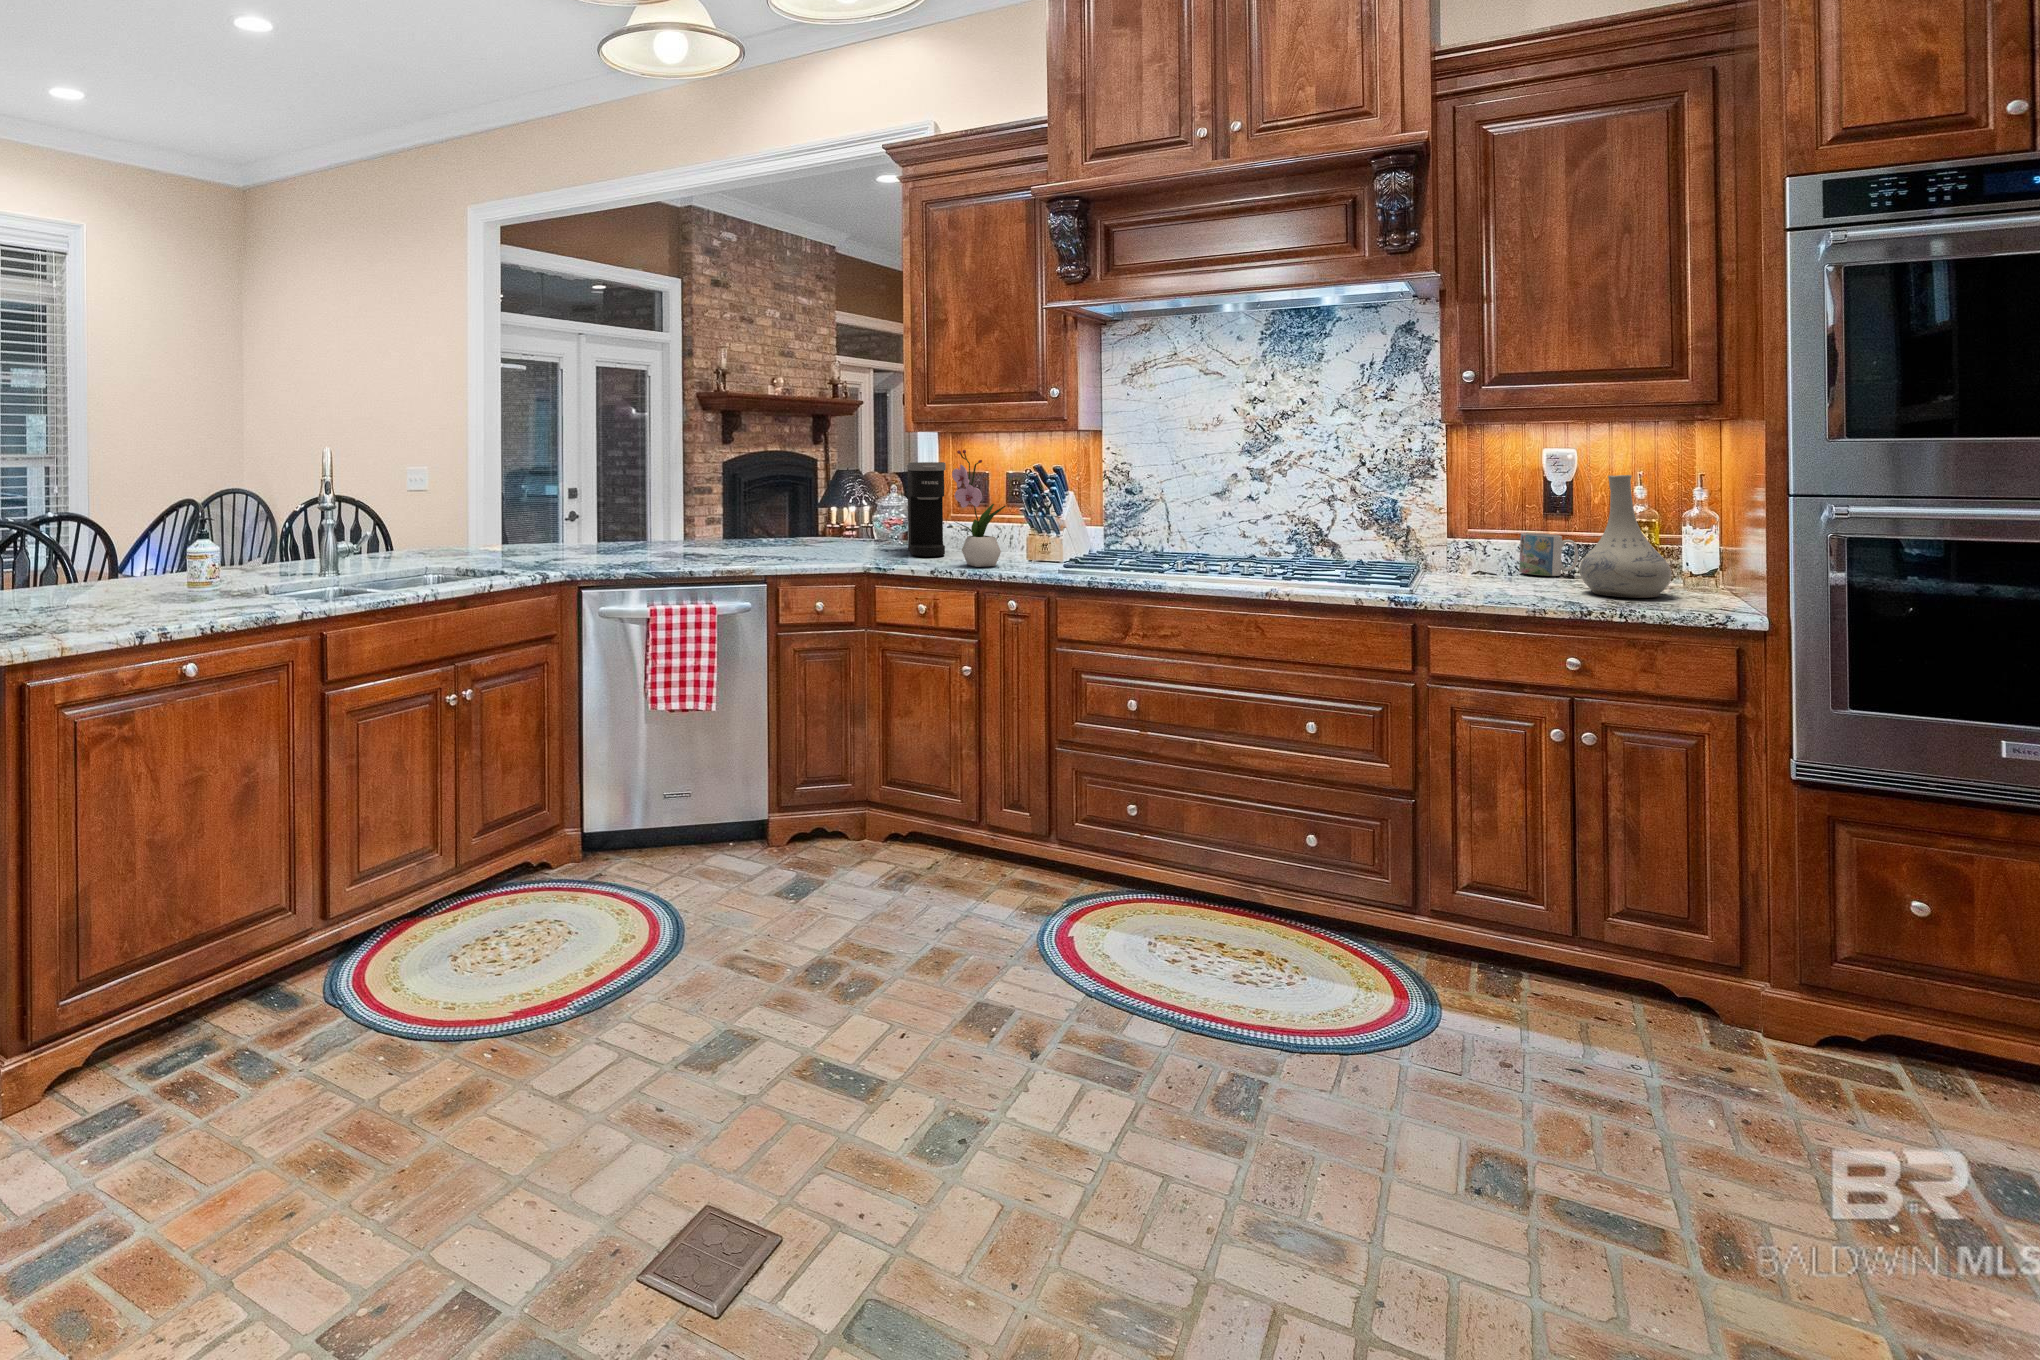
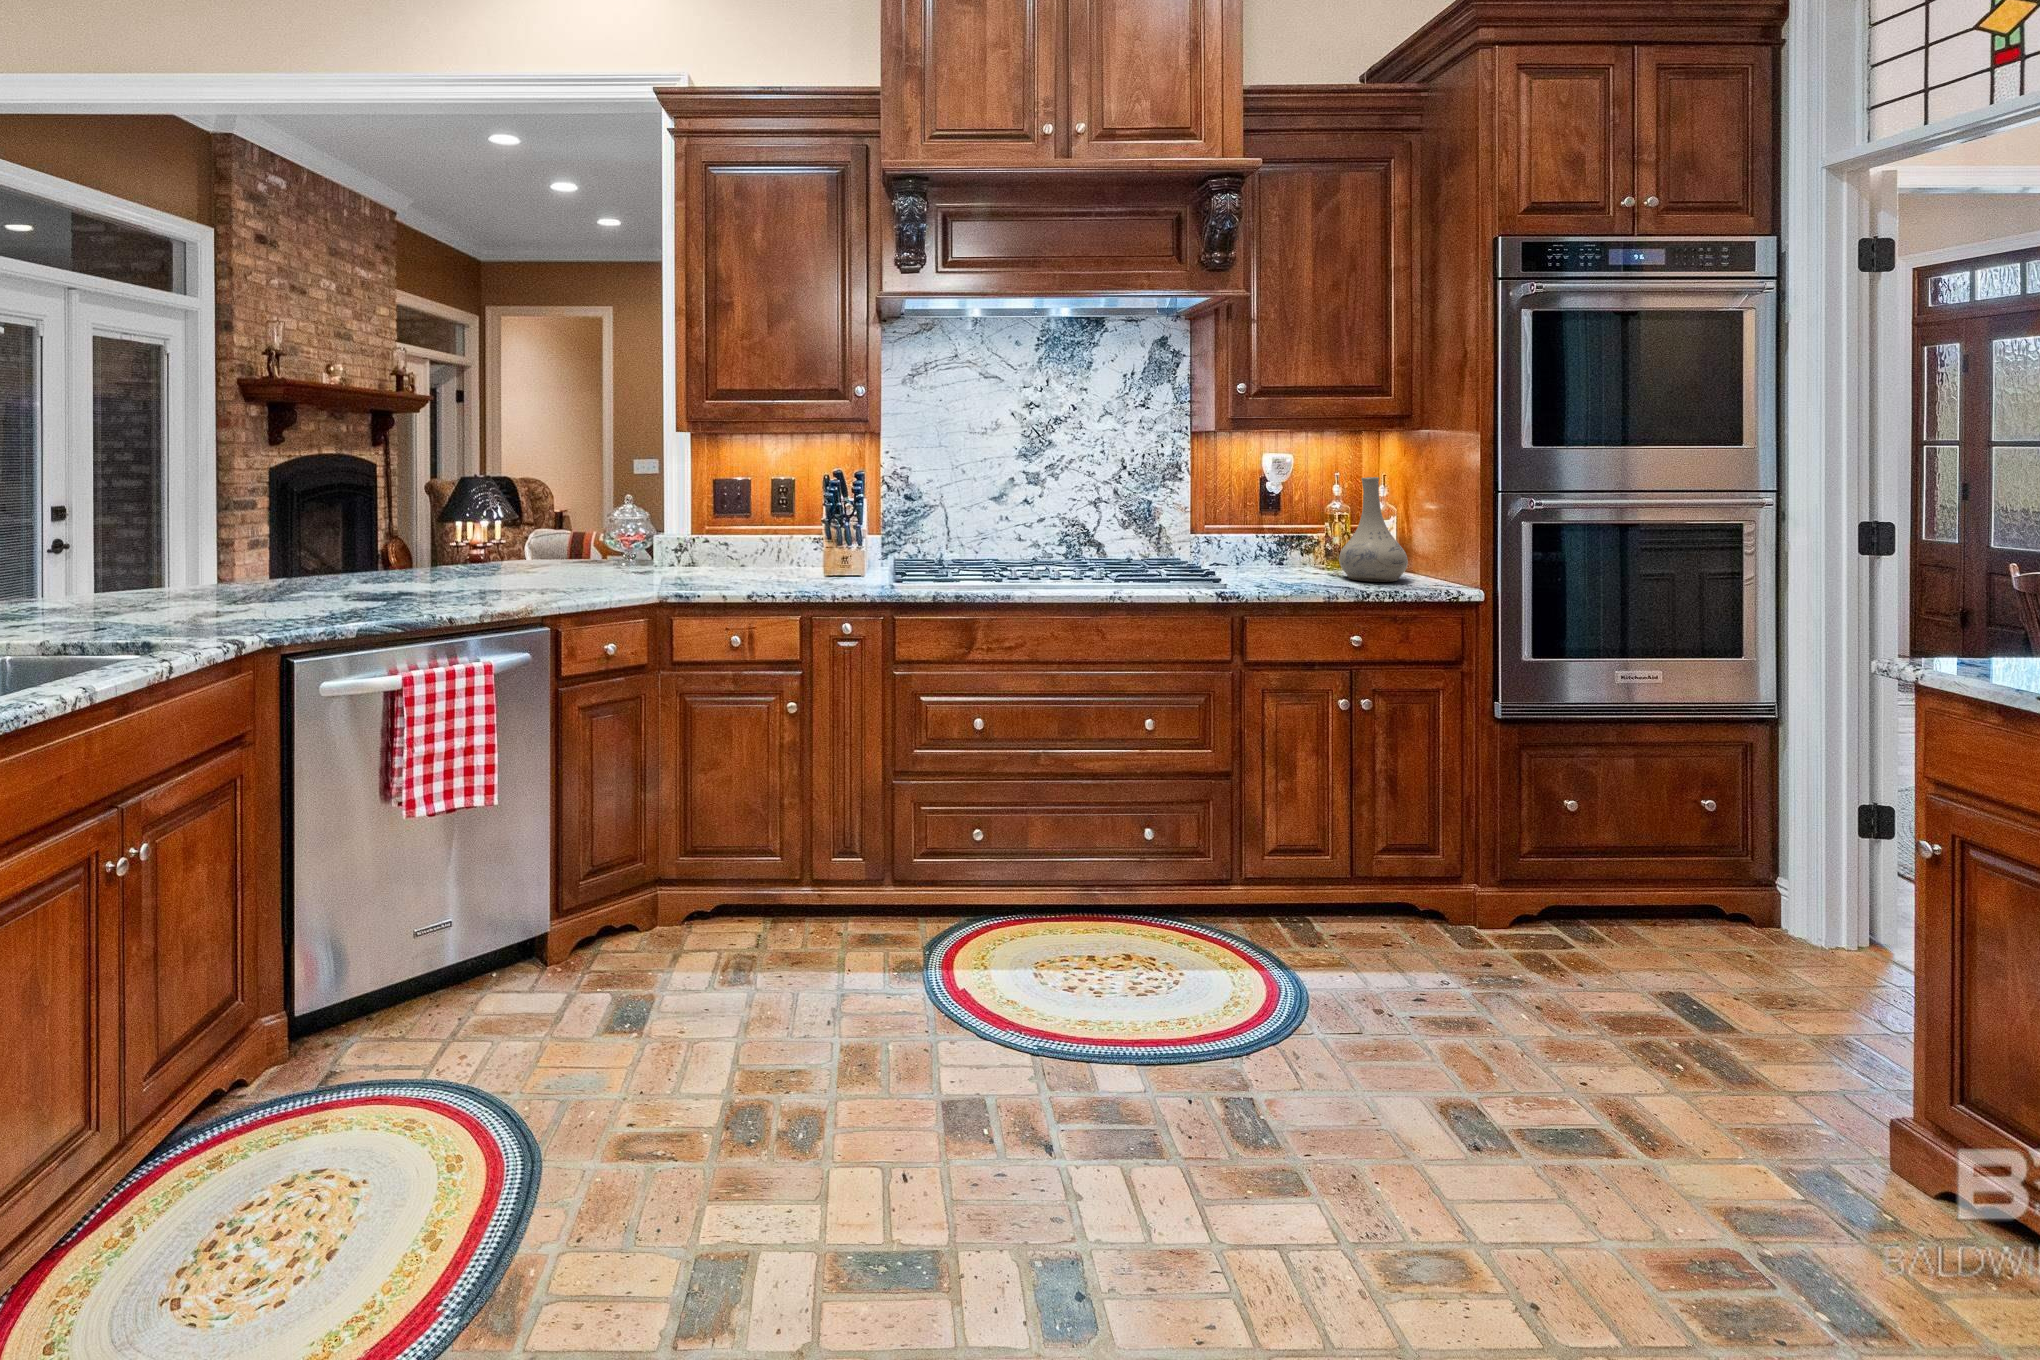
flower arrangement: present [952,450,1006,567] -> none [770,456,830,589]
coffee maker: present [908,462,946,557] -> none [678,470,737,580]
mug: present [1519,533,1578,576] -> none [1263,528,1307,565]

